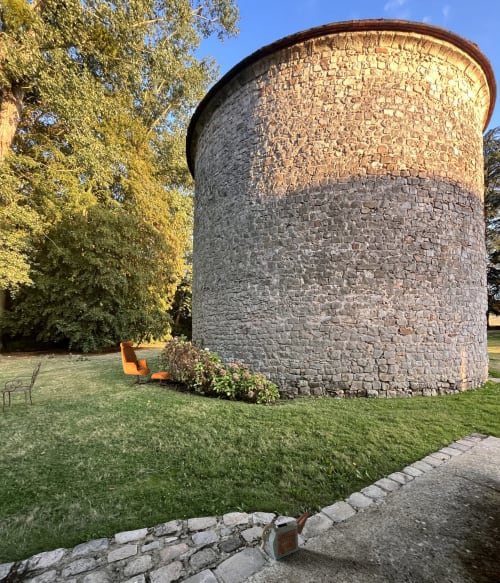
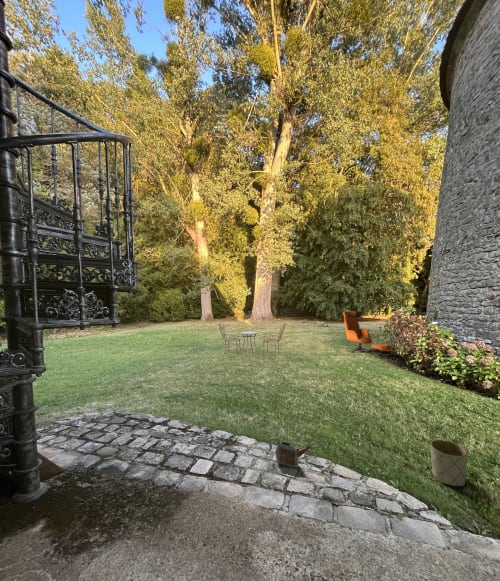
planter: none [260,449,285,489] -> present [430,440,467,486]
watering can: present [261,512,310,560] -> present [269,437,311,468]

